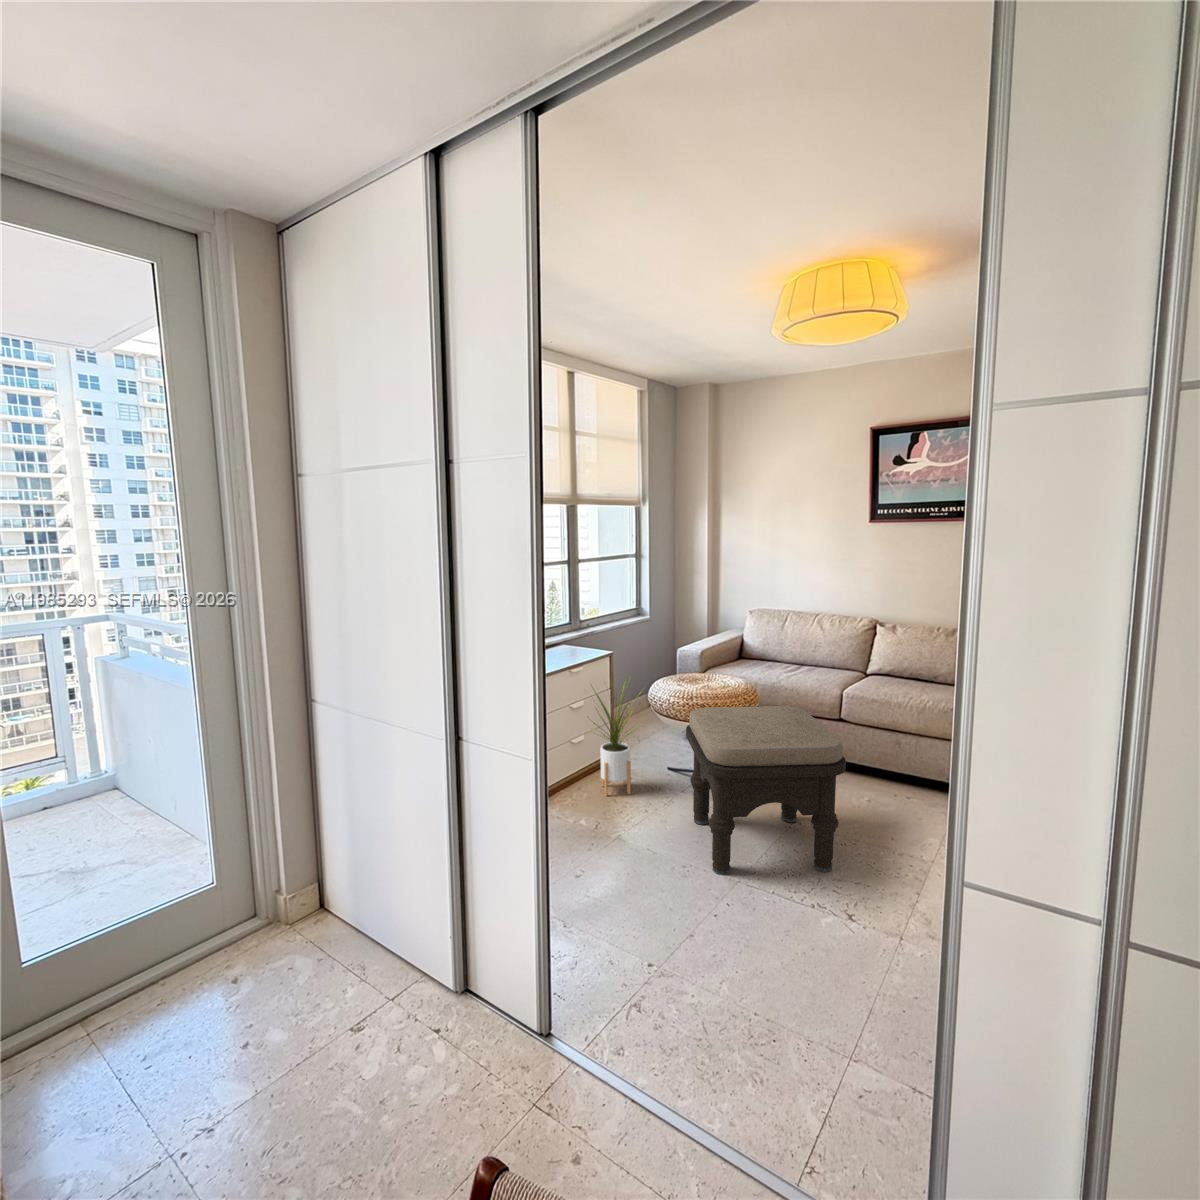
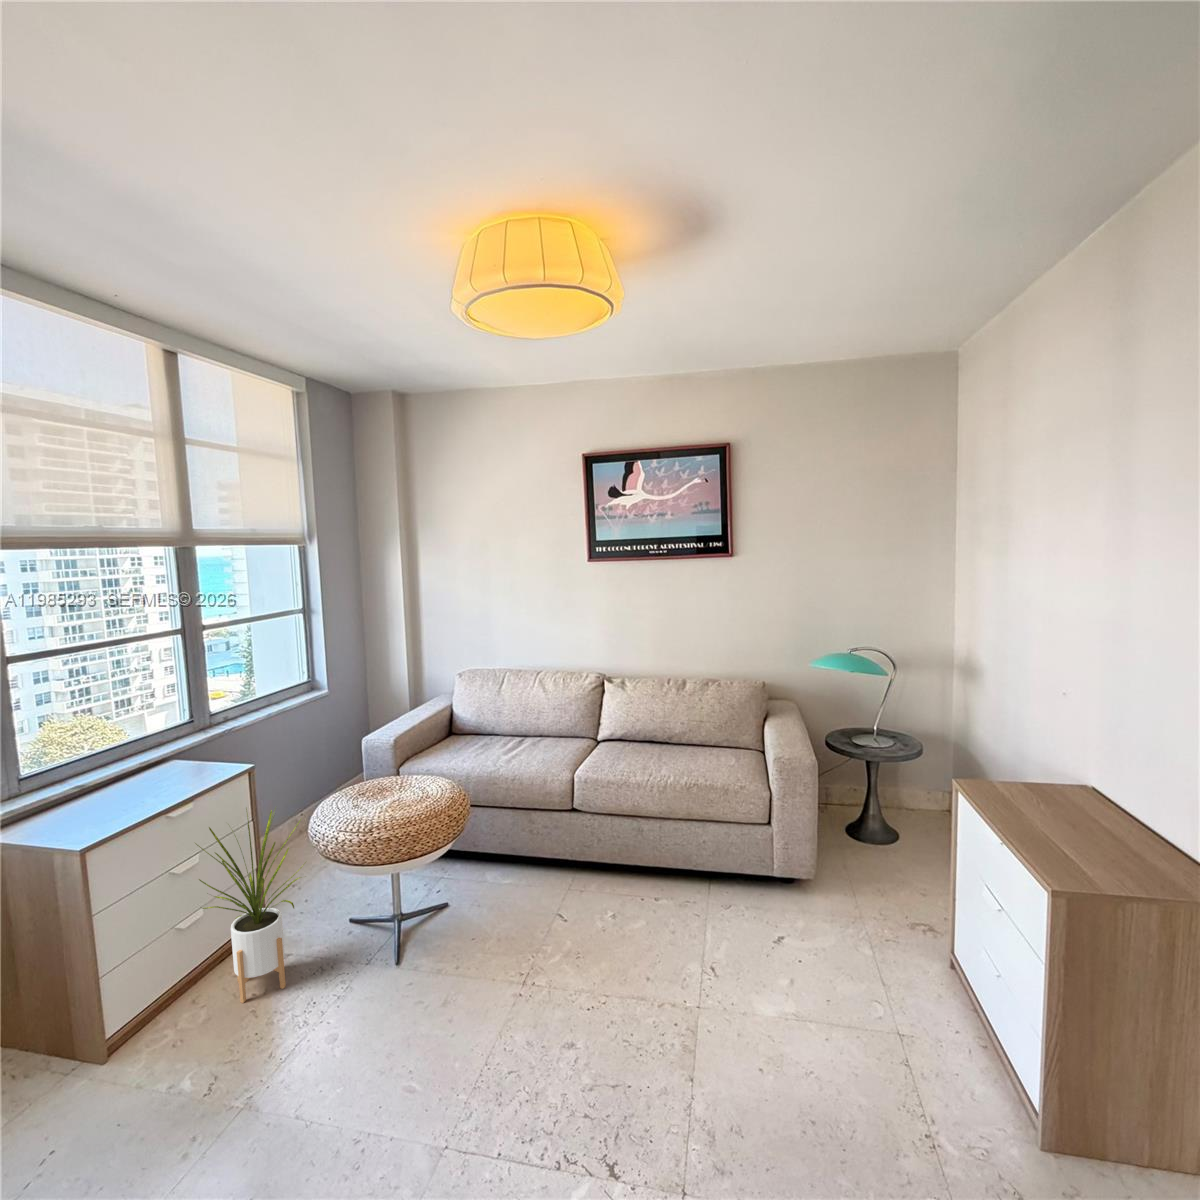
ottoman: present [686,706,846,875] -> none [359,822,583,1127]

